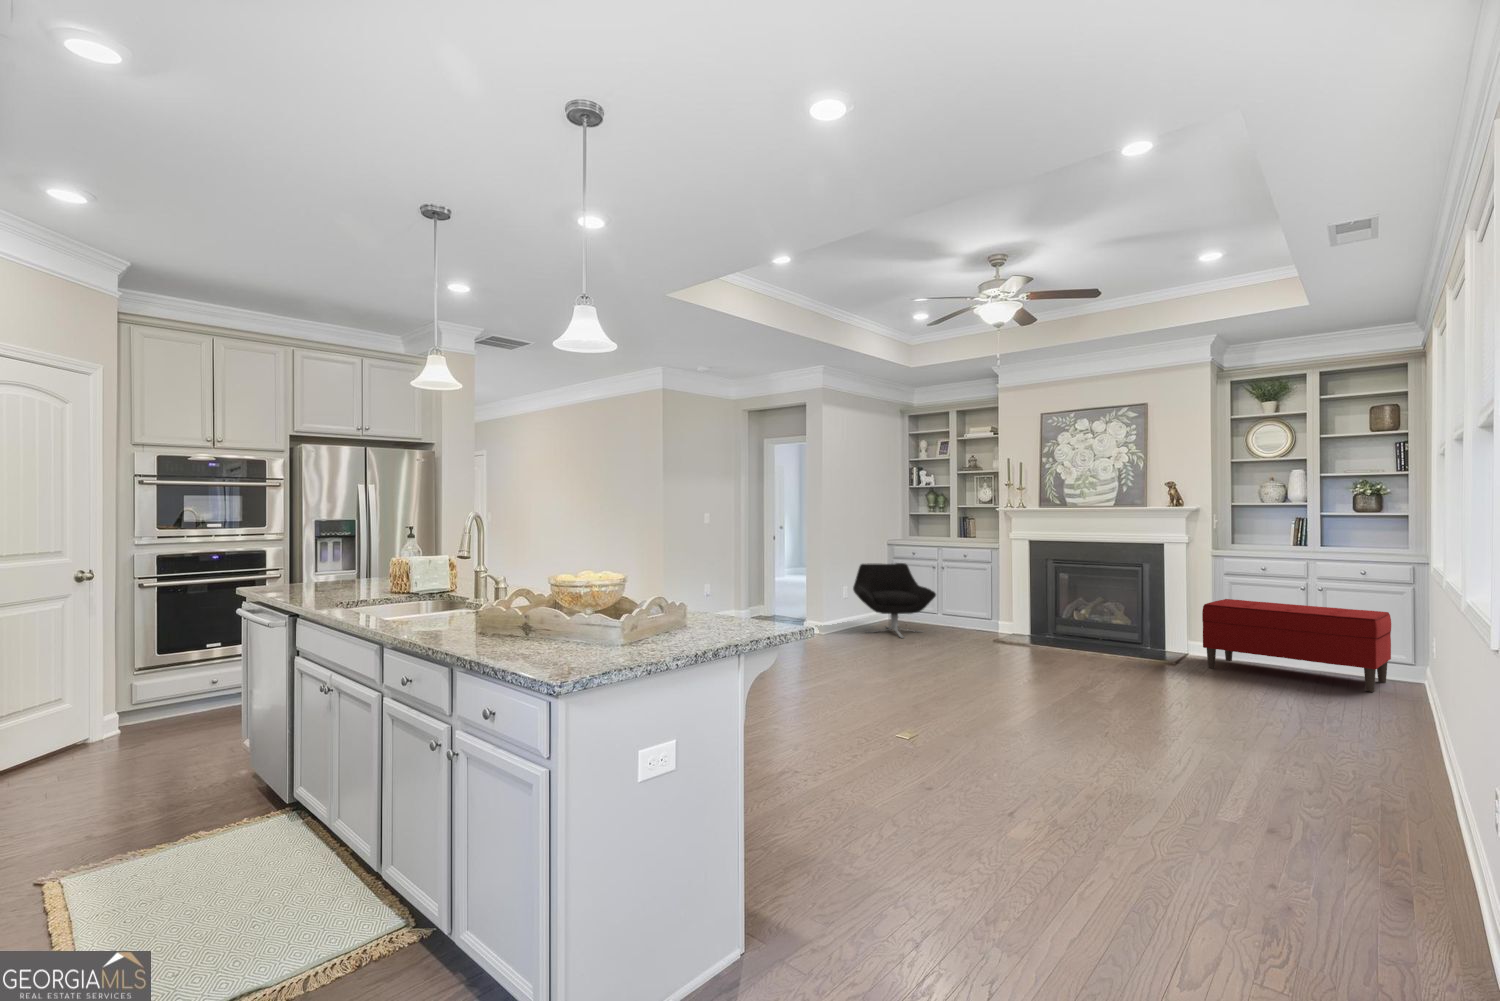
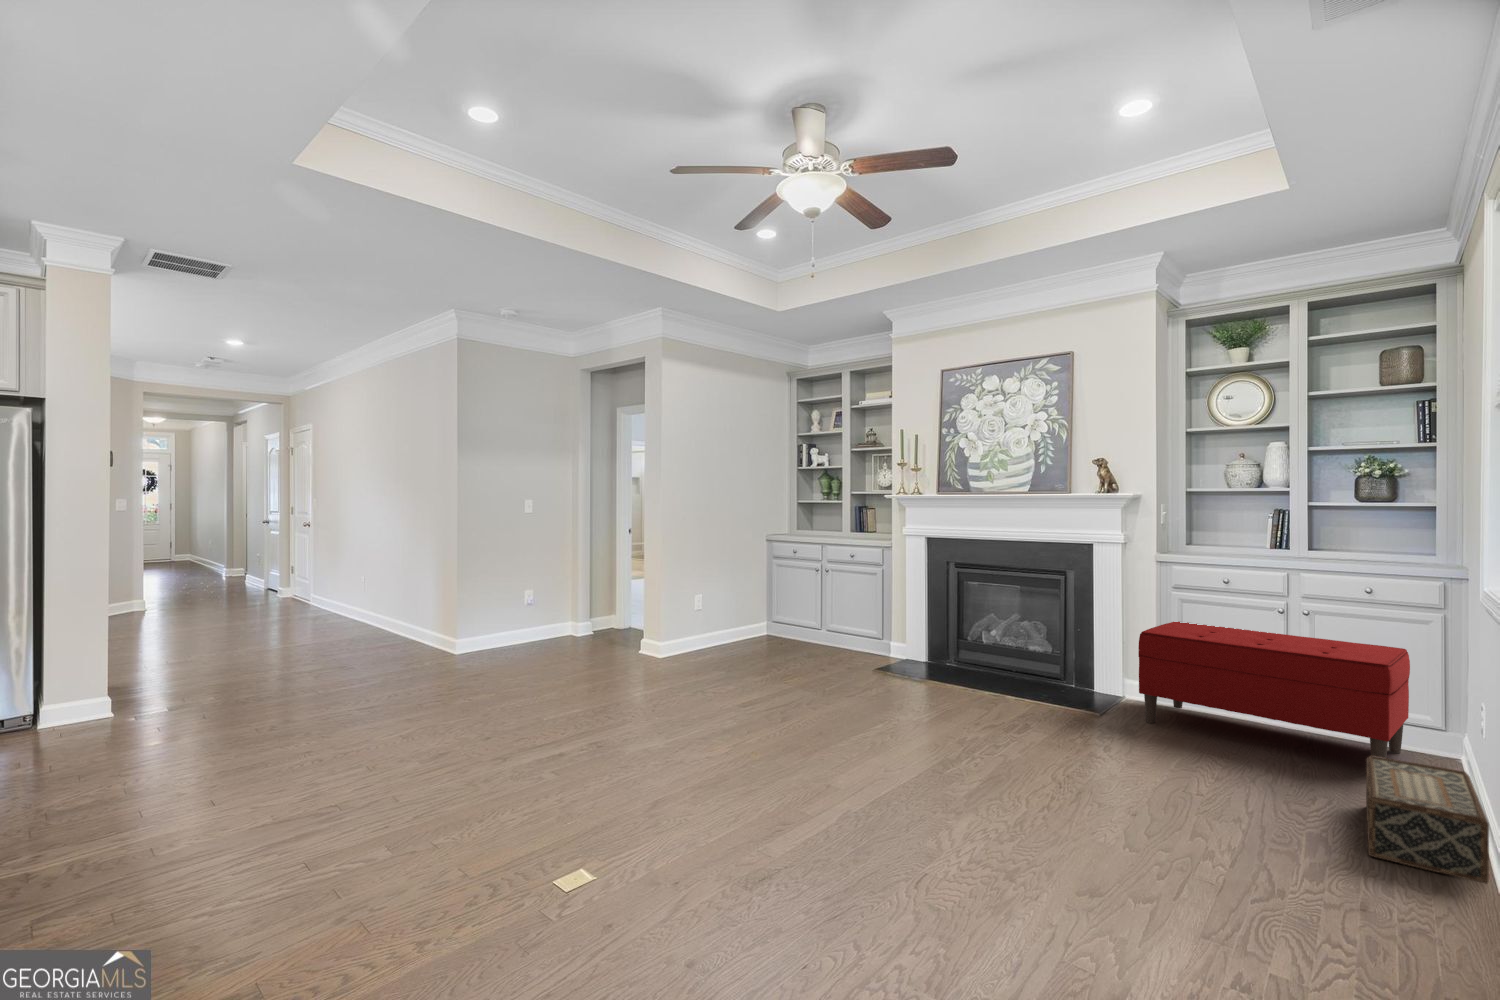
lounge chair: present [853,563,936,638] -> none [703,565,806,666]
woven basket: none [1360,673,1430,734] -> present [1366,756,1489,884]

